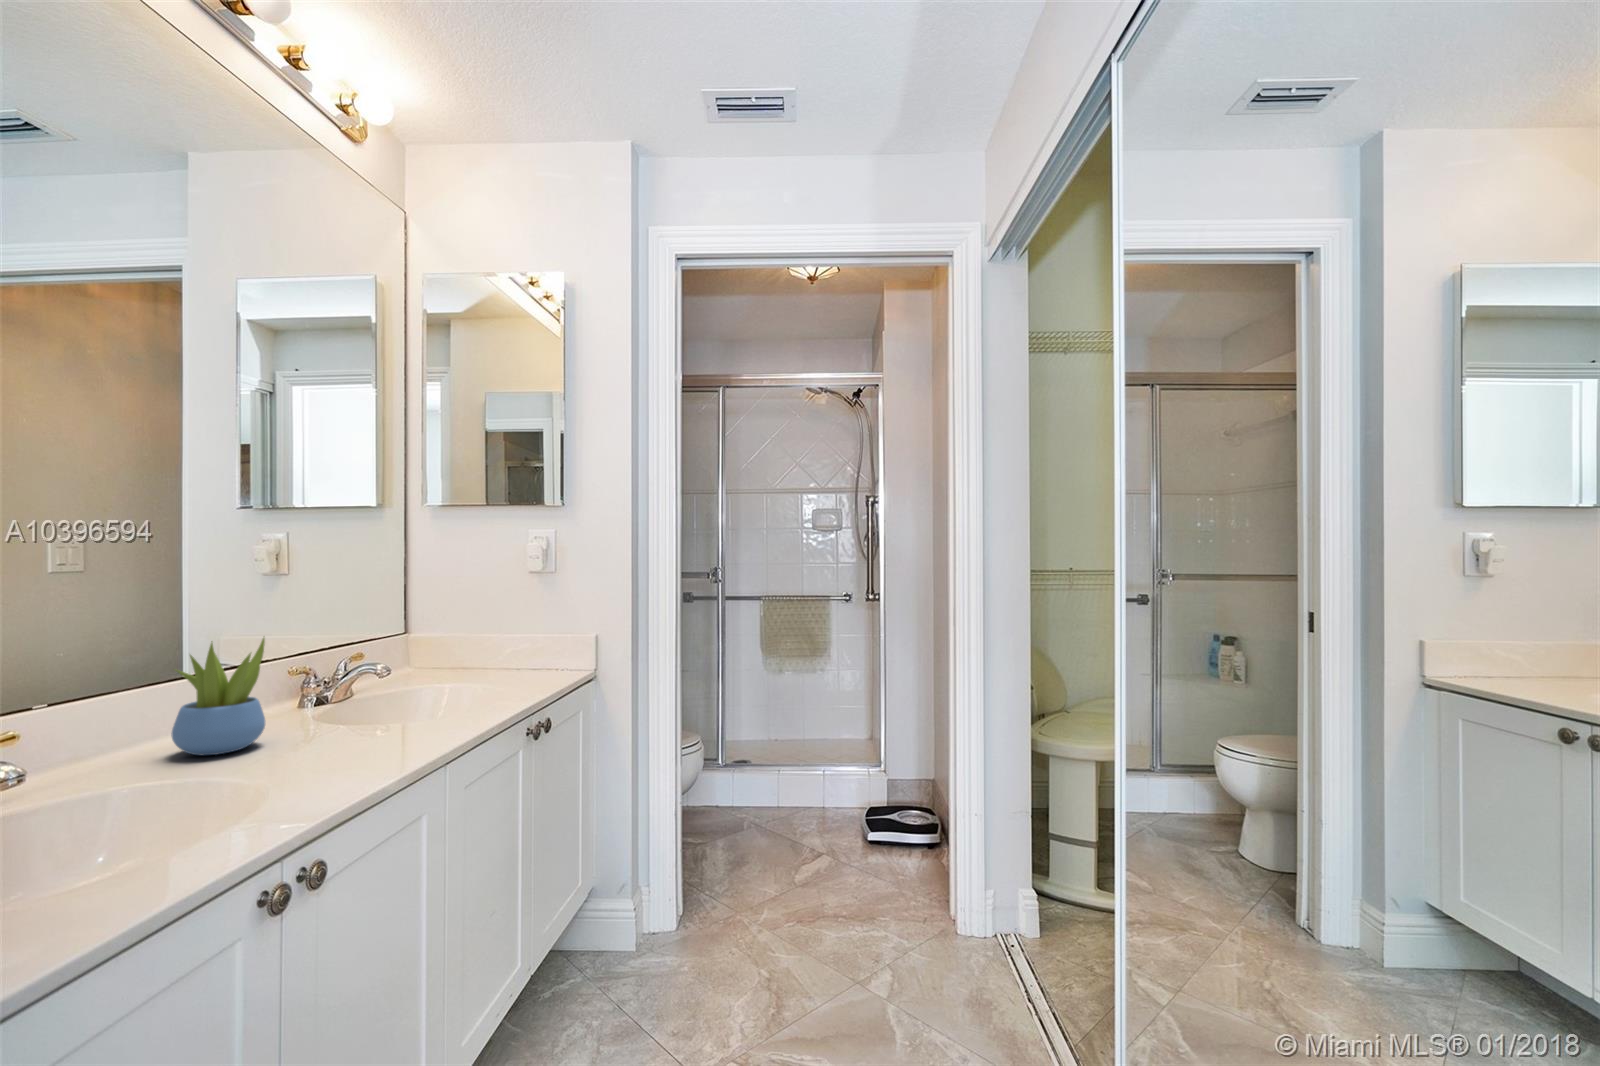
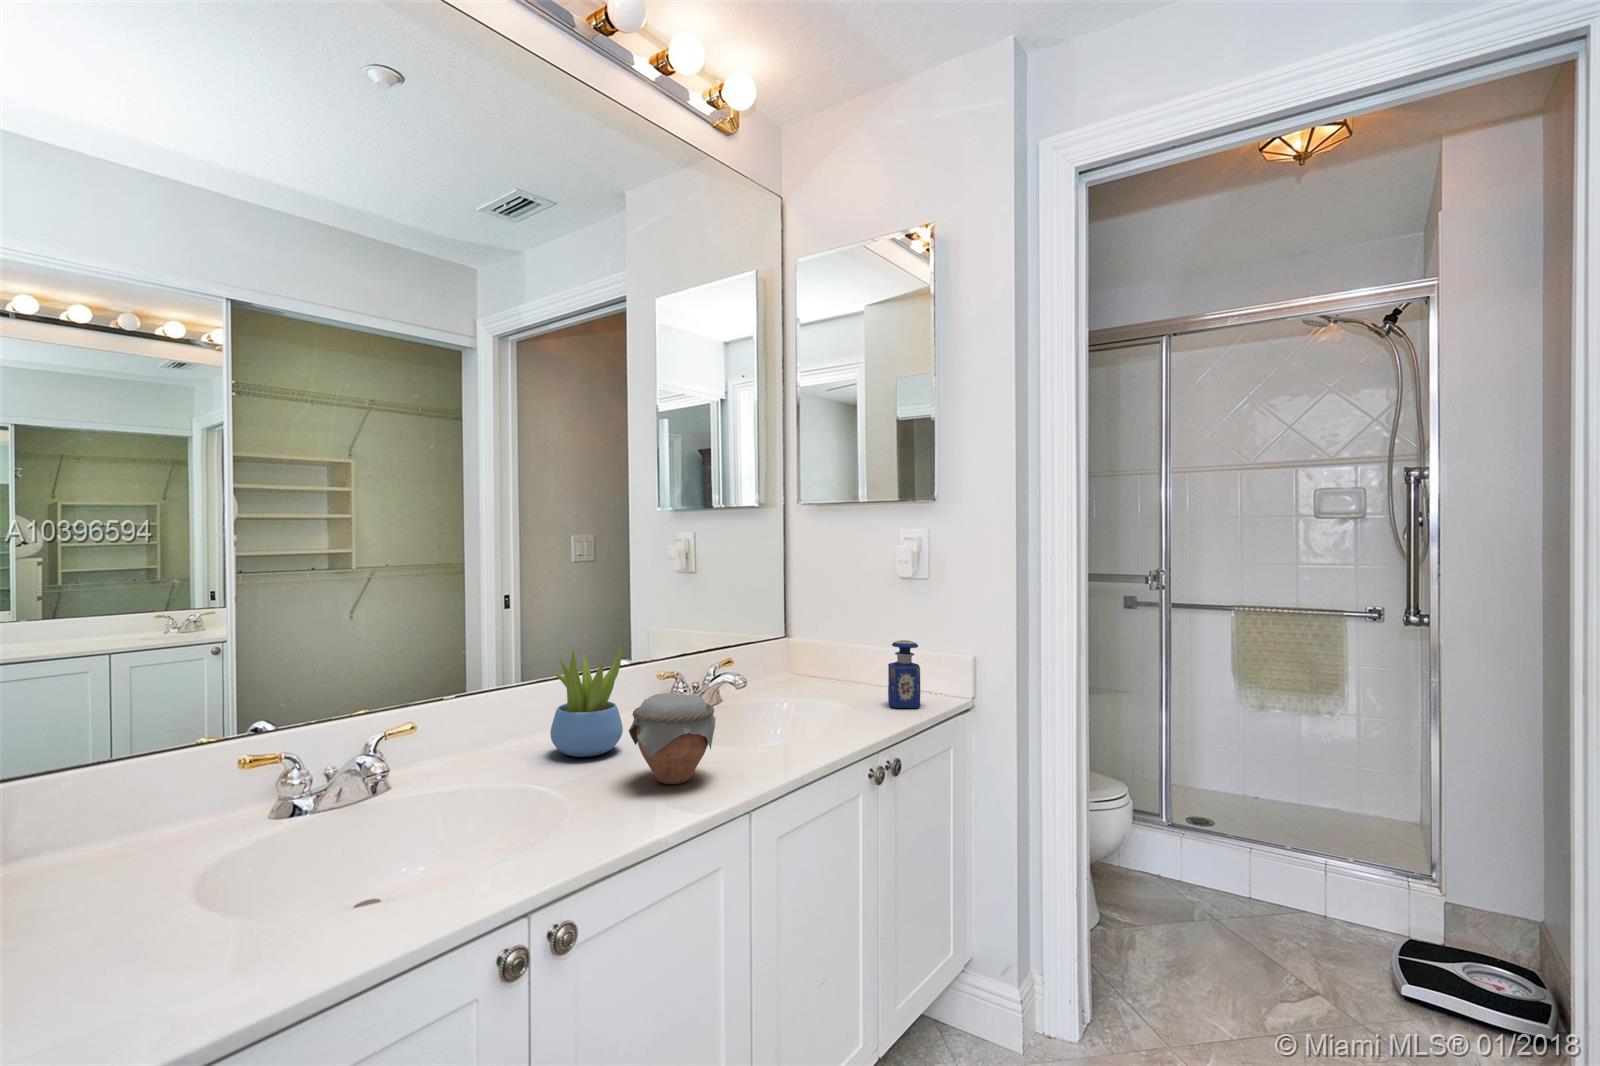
perfume bottle: none [523,624,554,682] -> present [888,640,920,708]
jar: none [298,673,393,758] -> present [629,693,716,784]

